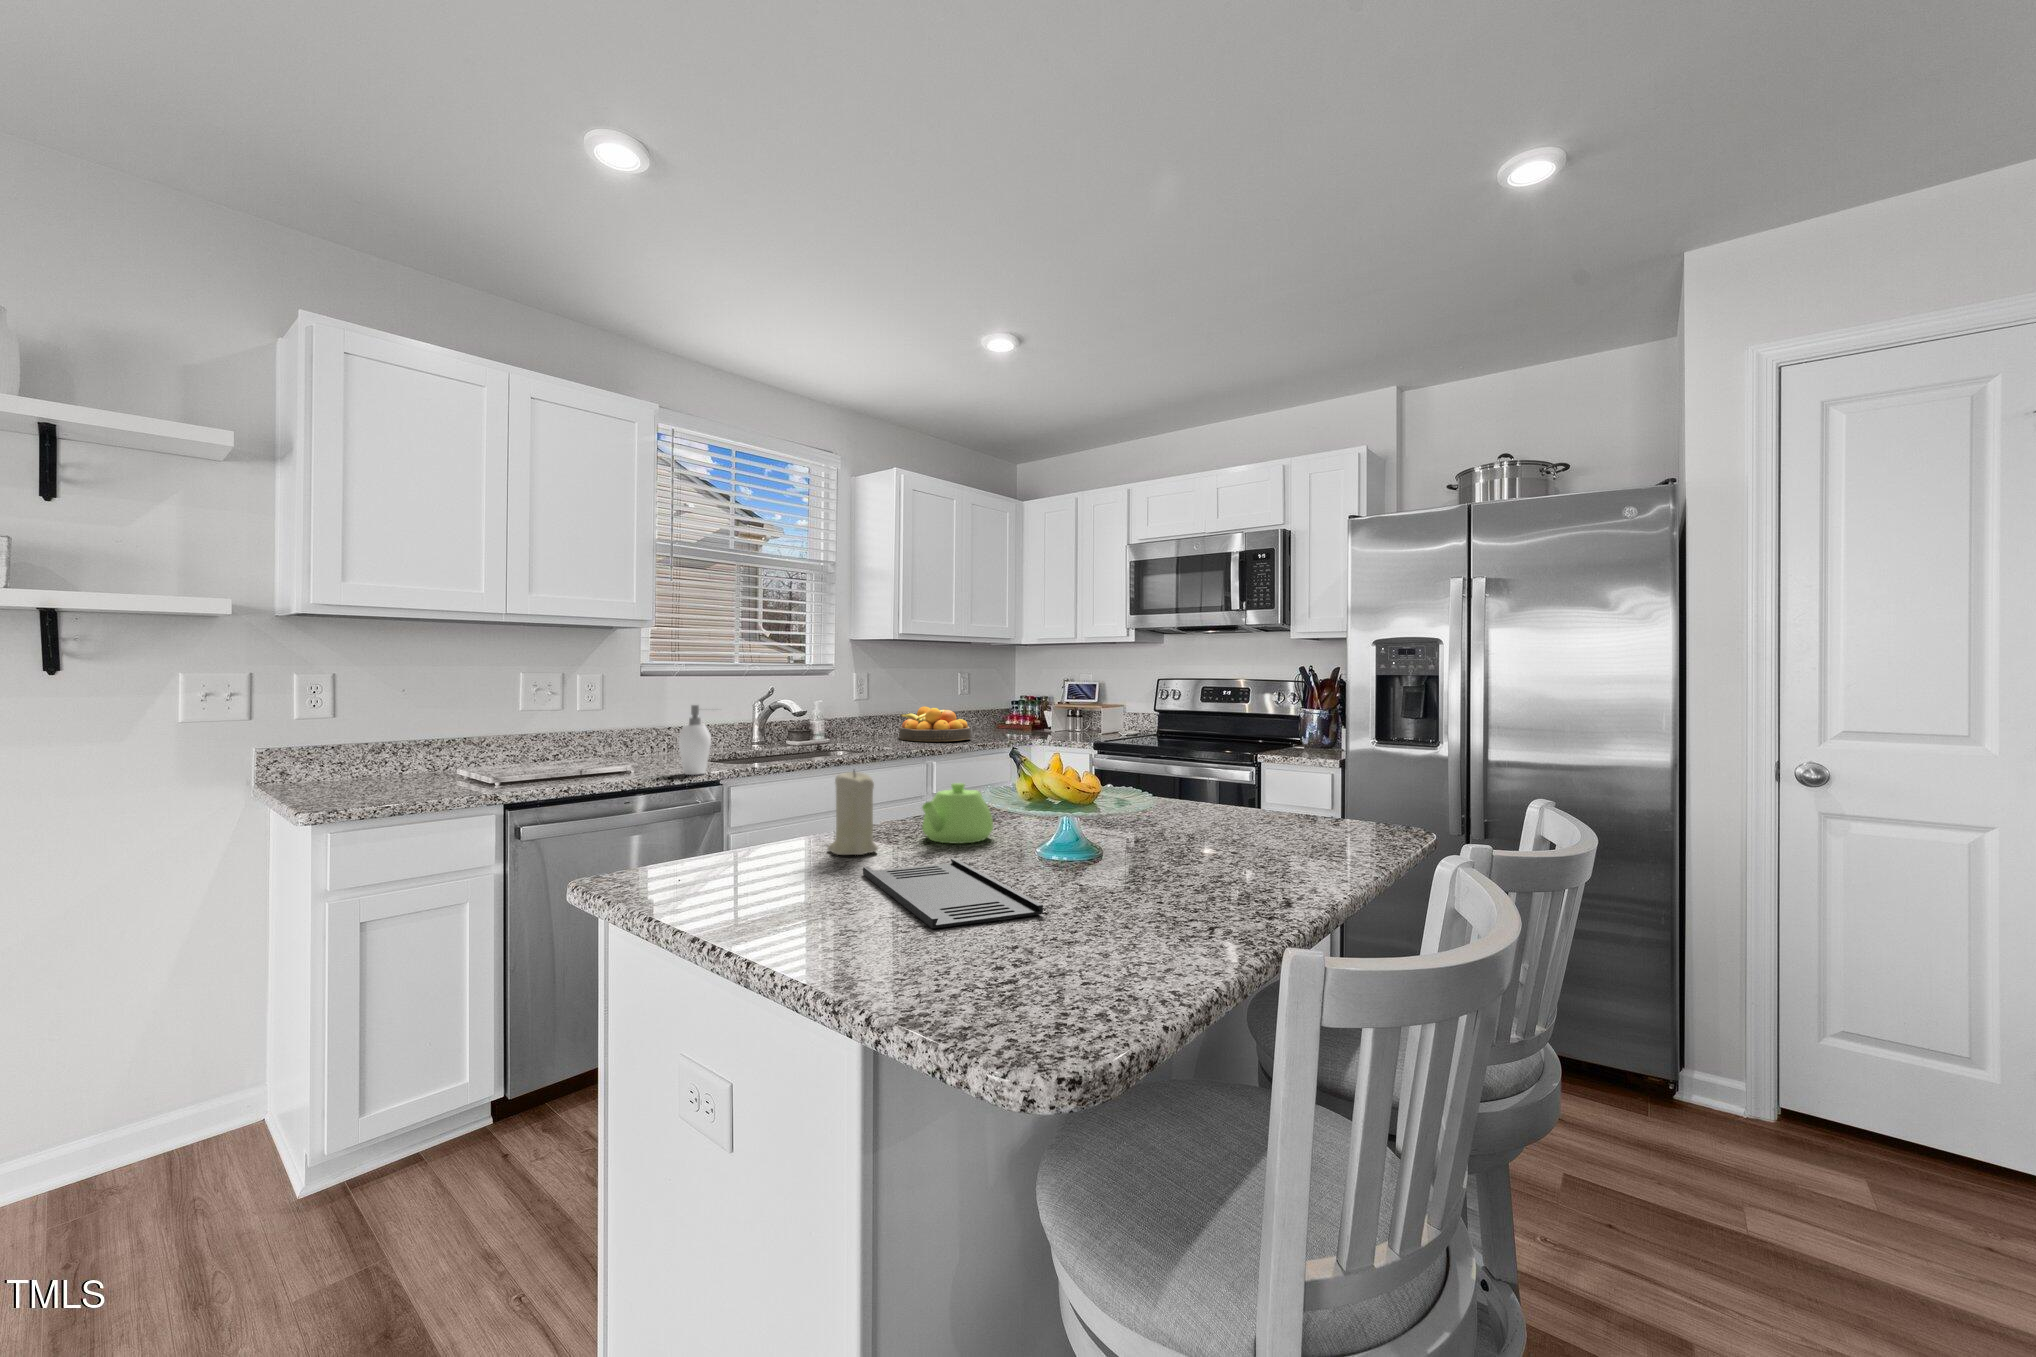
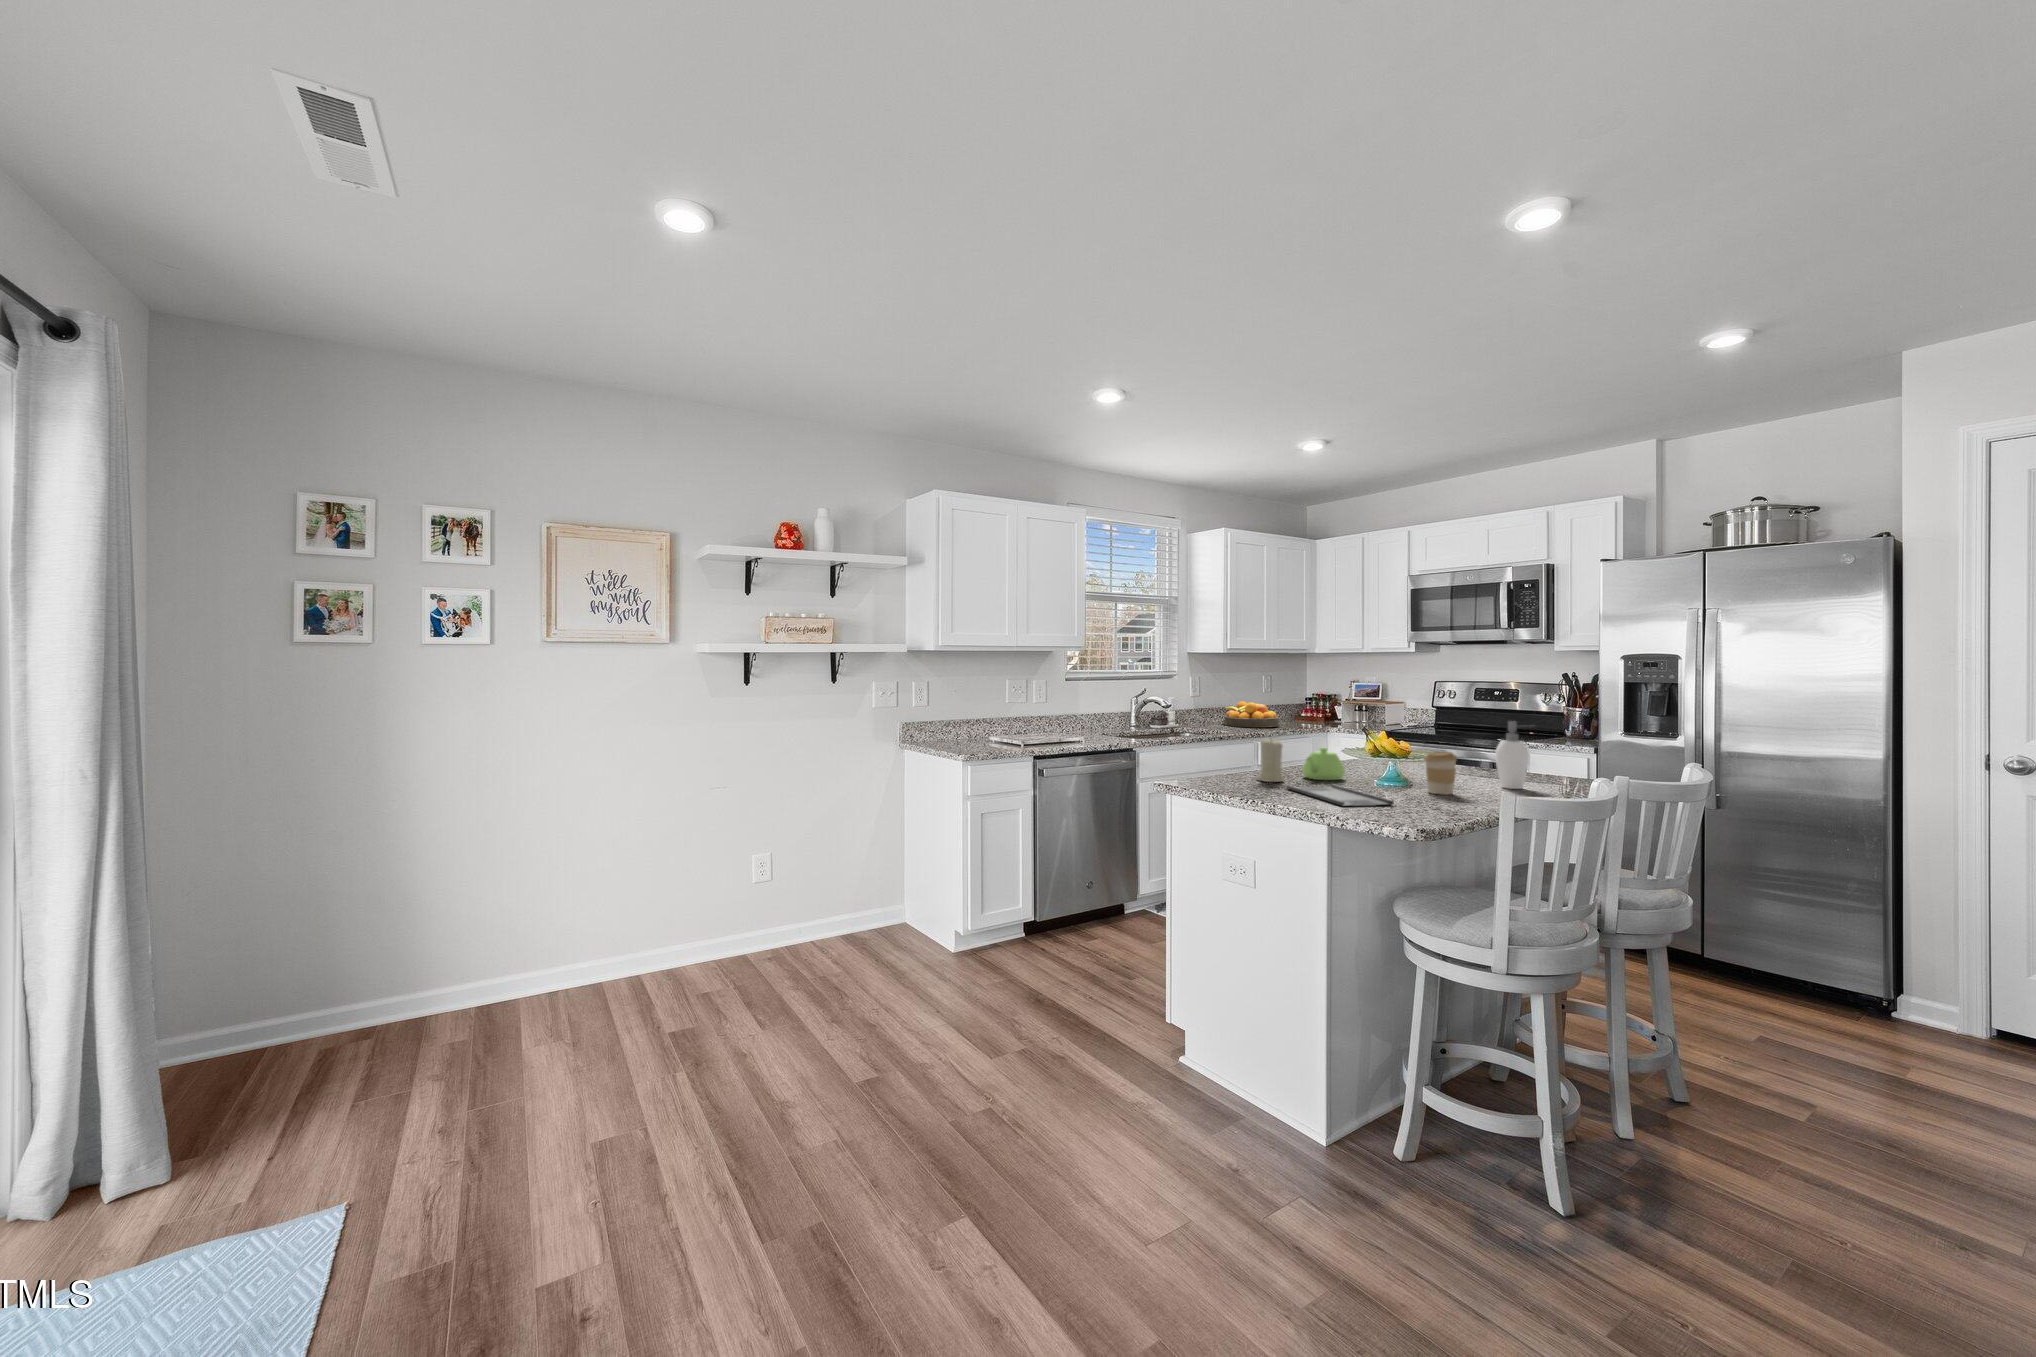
soap dispenser: present [678,705,711,775] -> present [1495,721,1529,789]
coffee cup: none [1114,788,1169,870] -> present [1424,752,1457,795]

